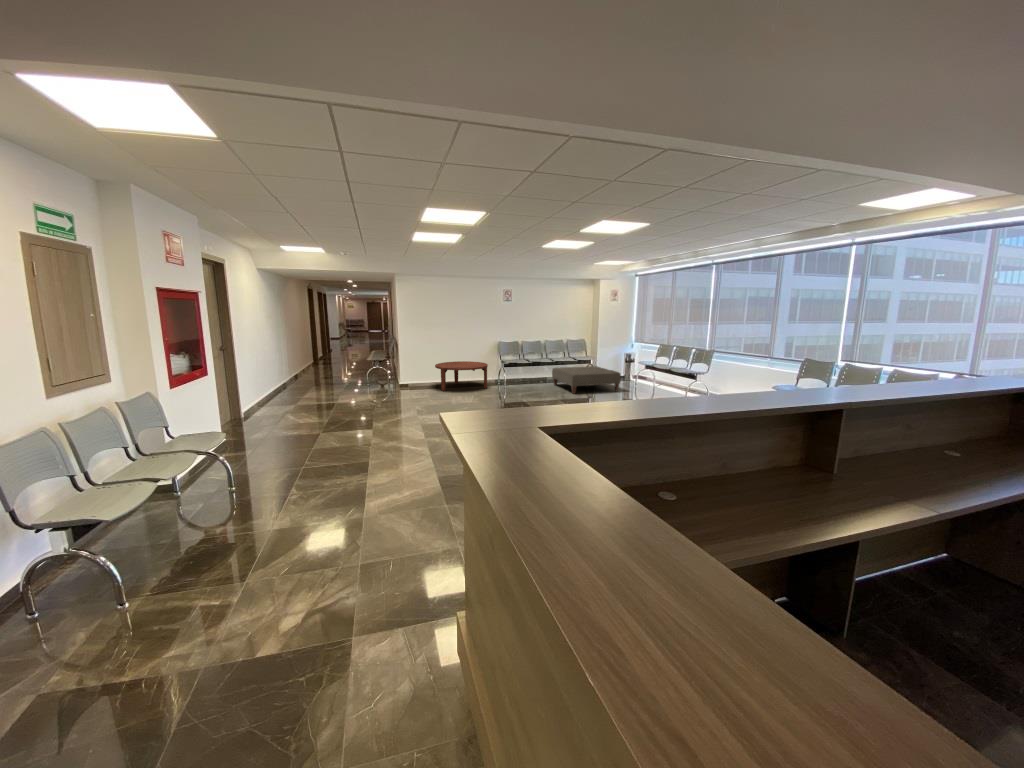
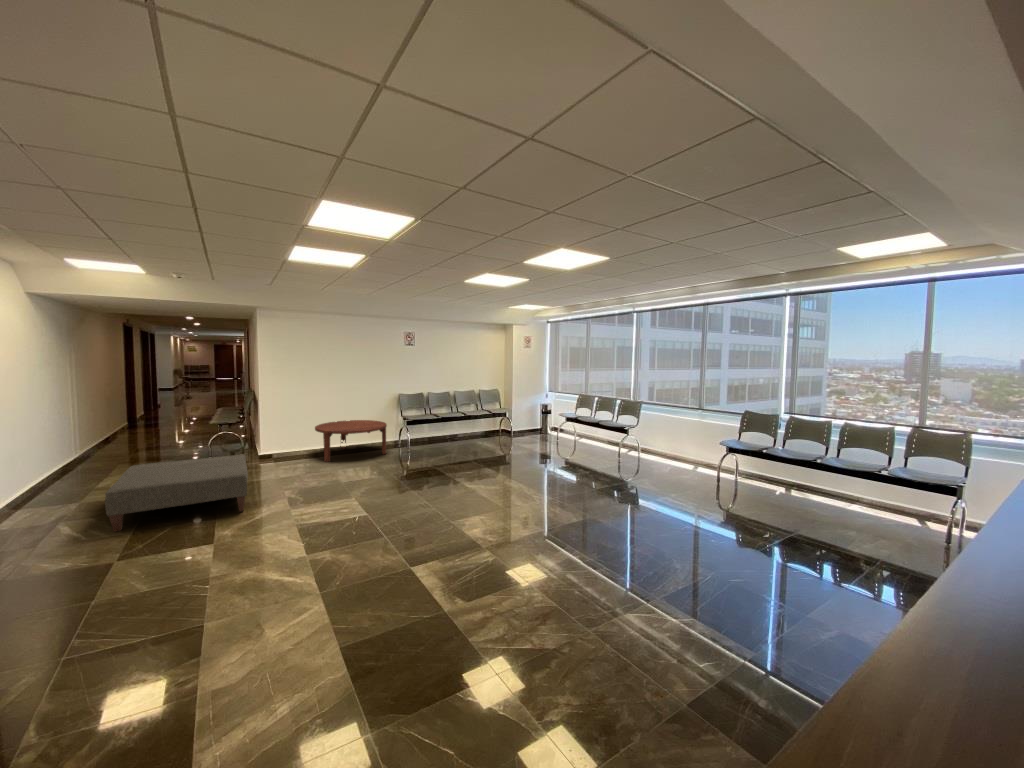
ottoman: present [552,366,621,394] -> present [105,455,248,532]

